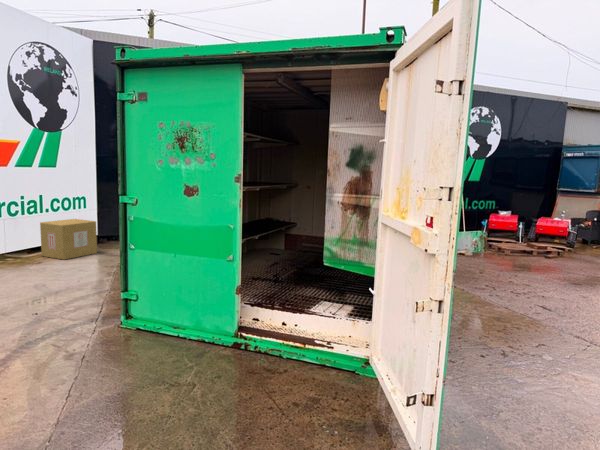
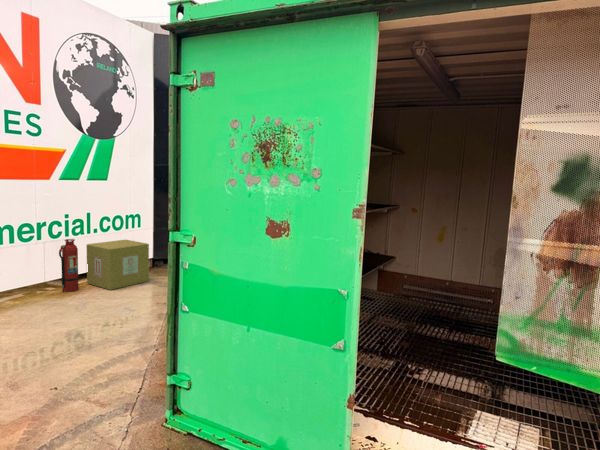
fire extinguisher: none [17,218,35,262] -> present [59,239,79,292]

